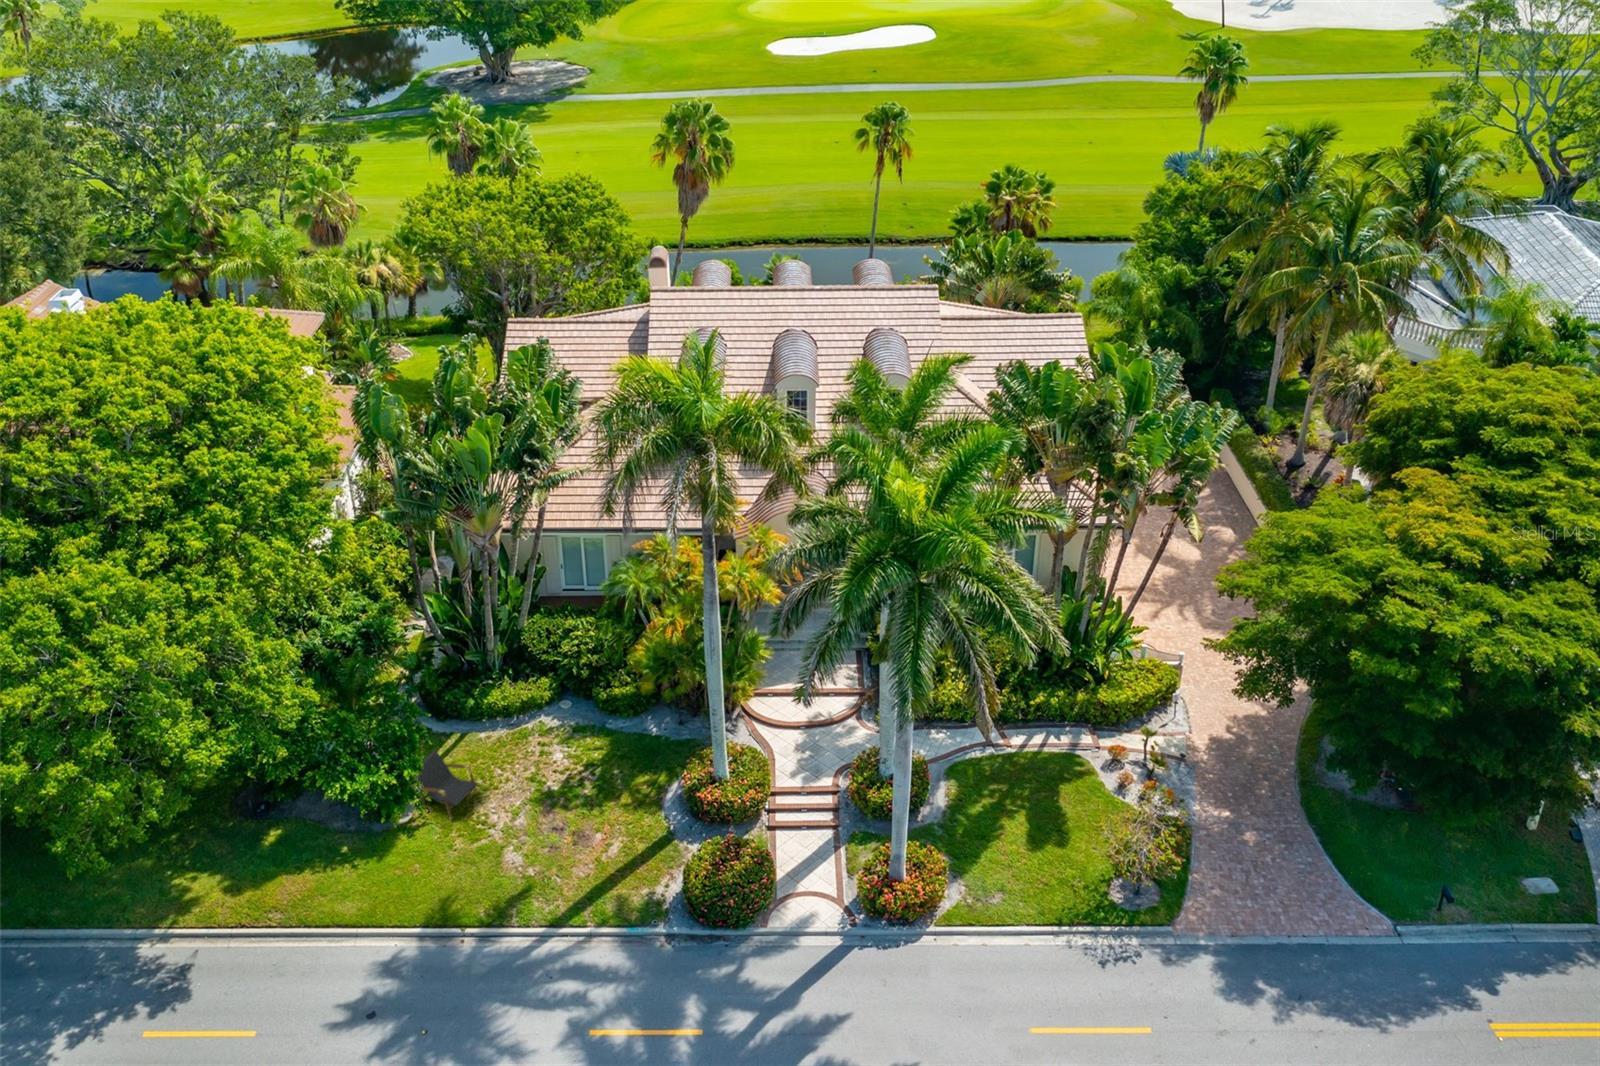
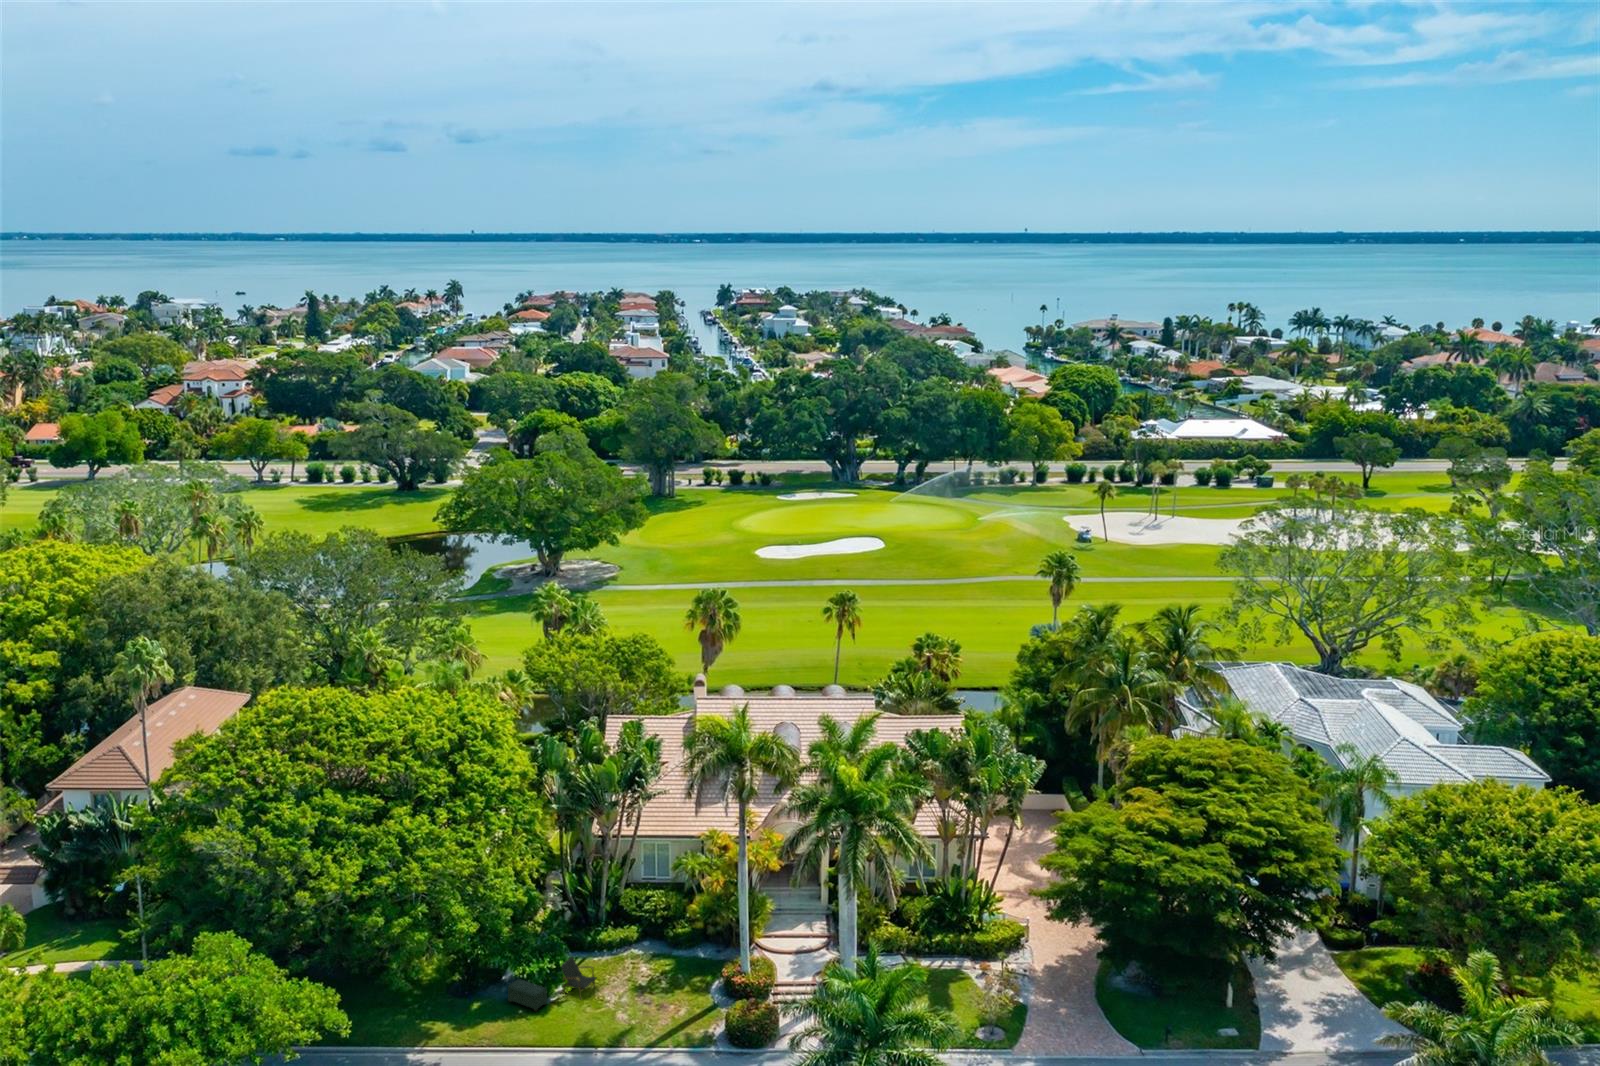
bench: none [328,790,395,847] -> present [508,979,547,1011]

